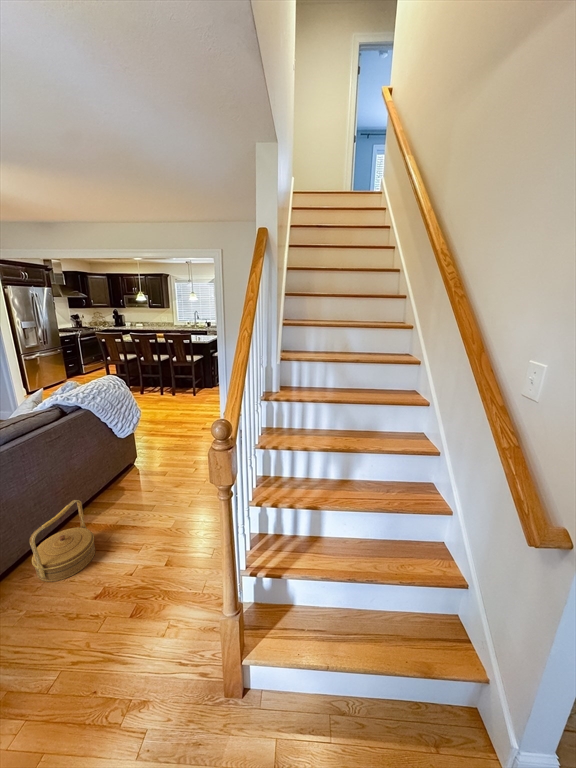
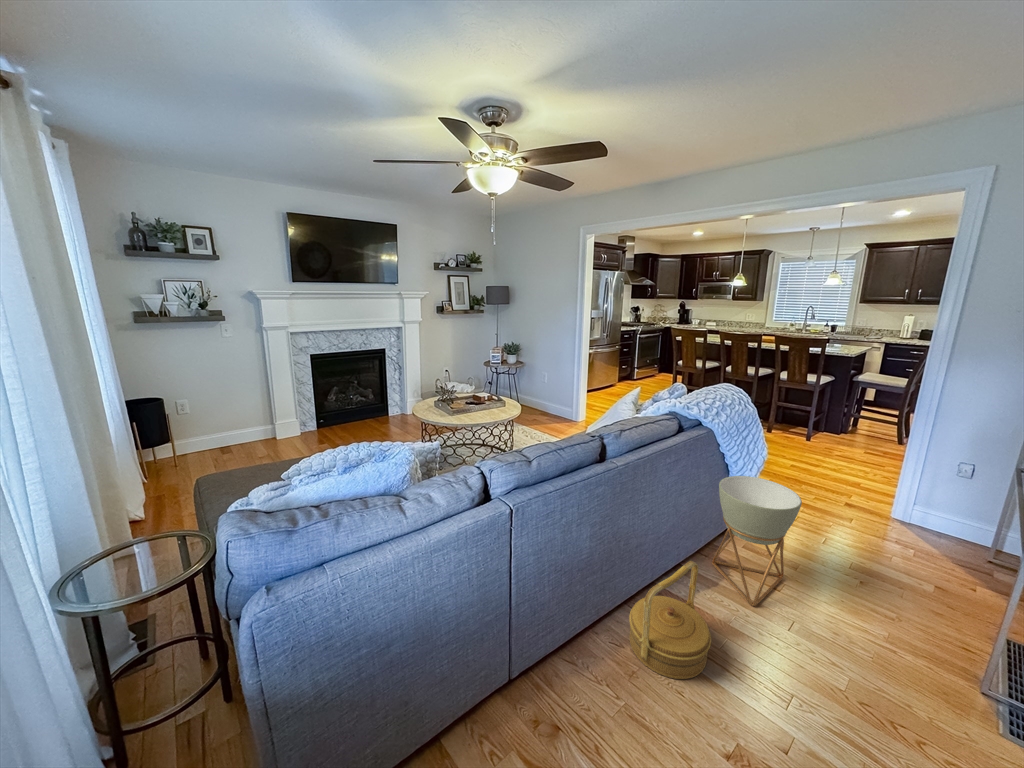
planter: none [101,431,156,507] -> present [712,476,802,606]

